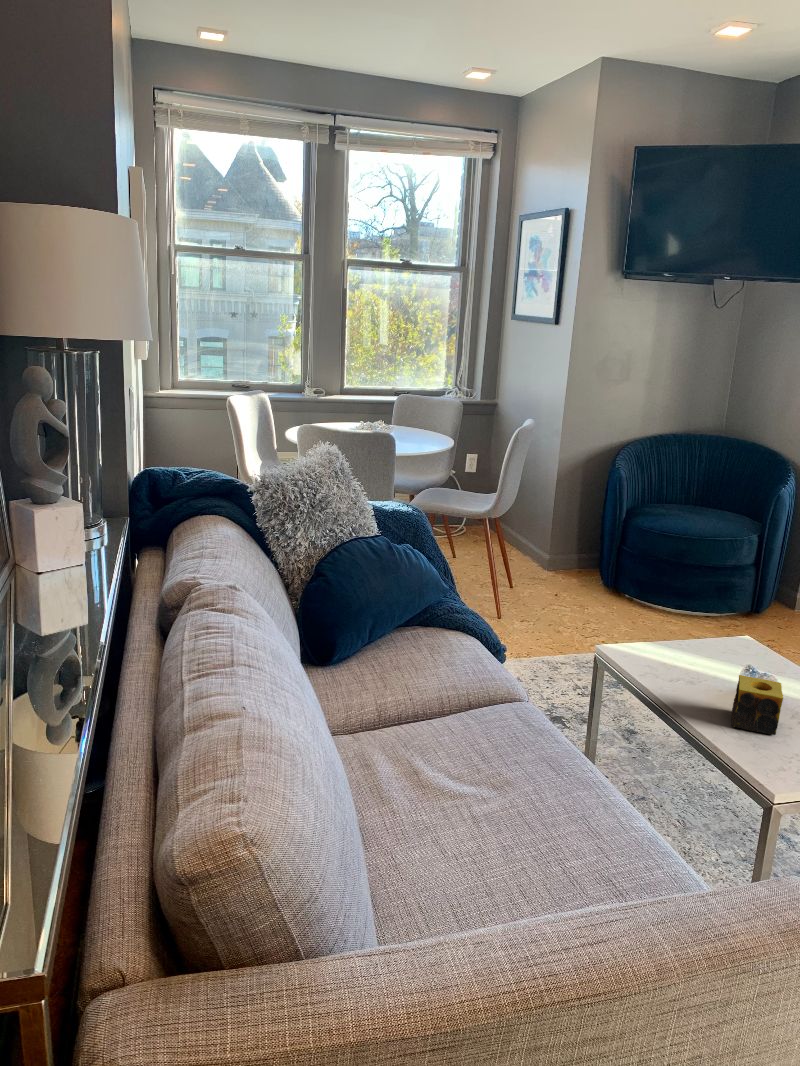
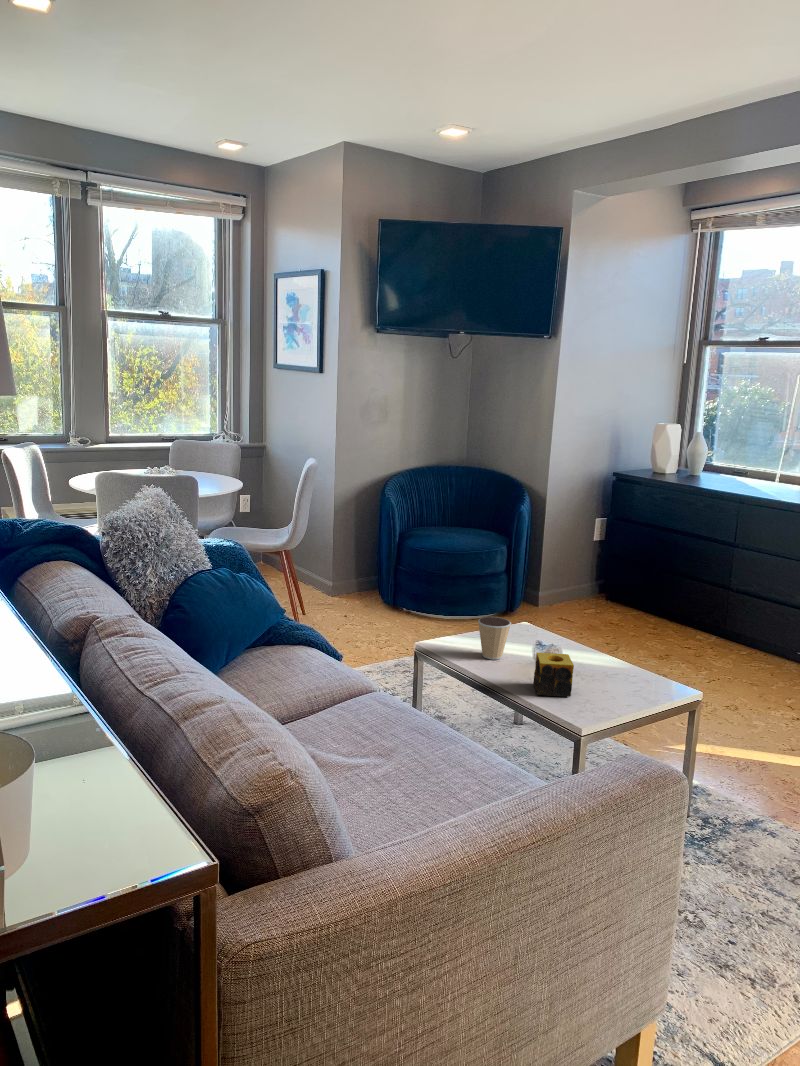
coffee cup: none [677,622,718,674] -> present [478,617,511,660]

